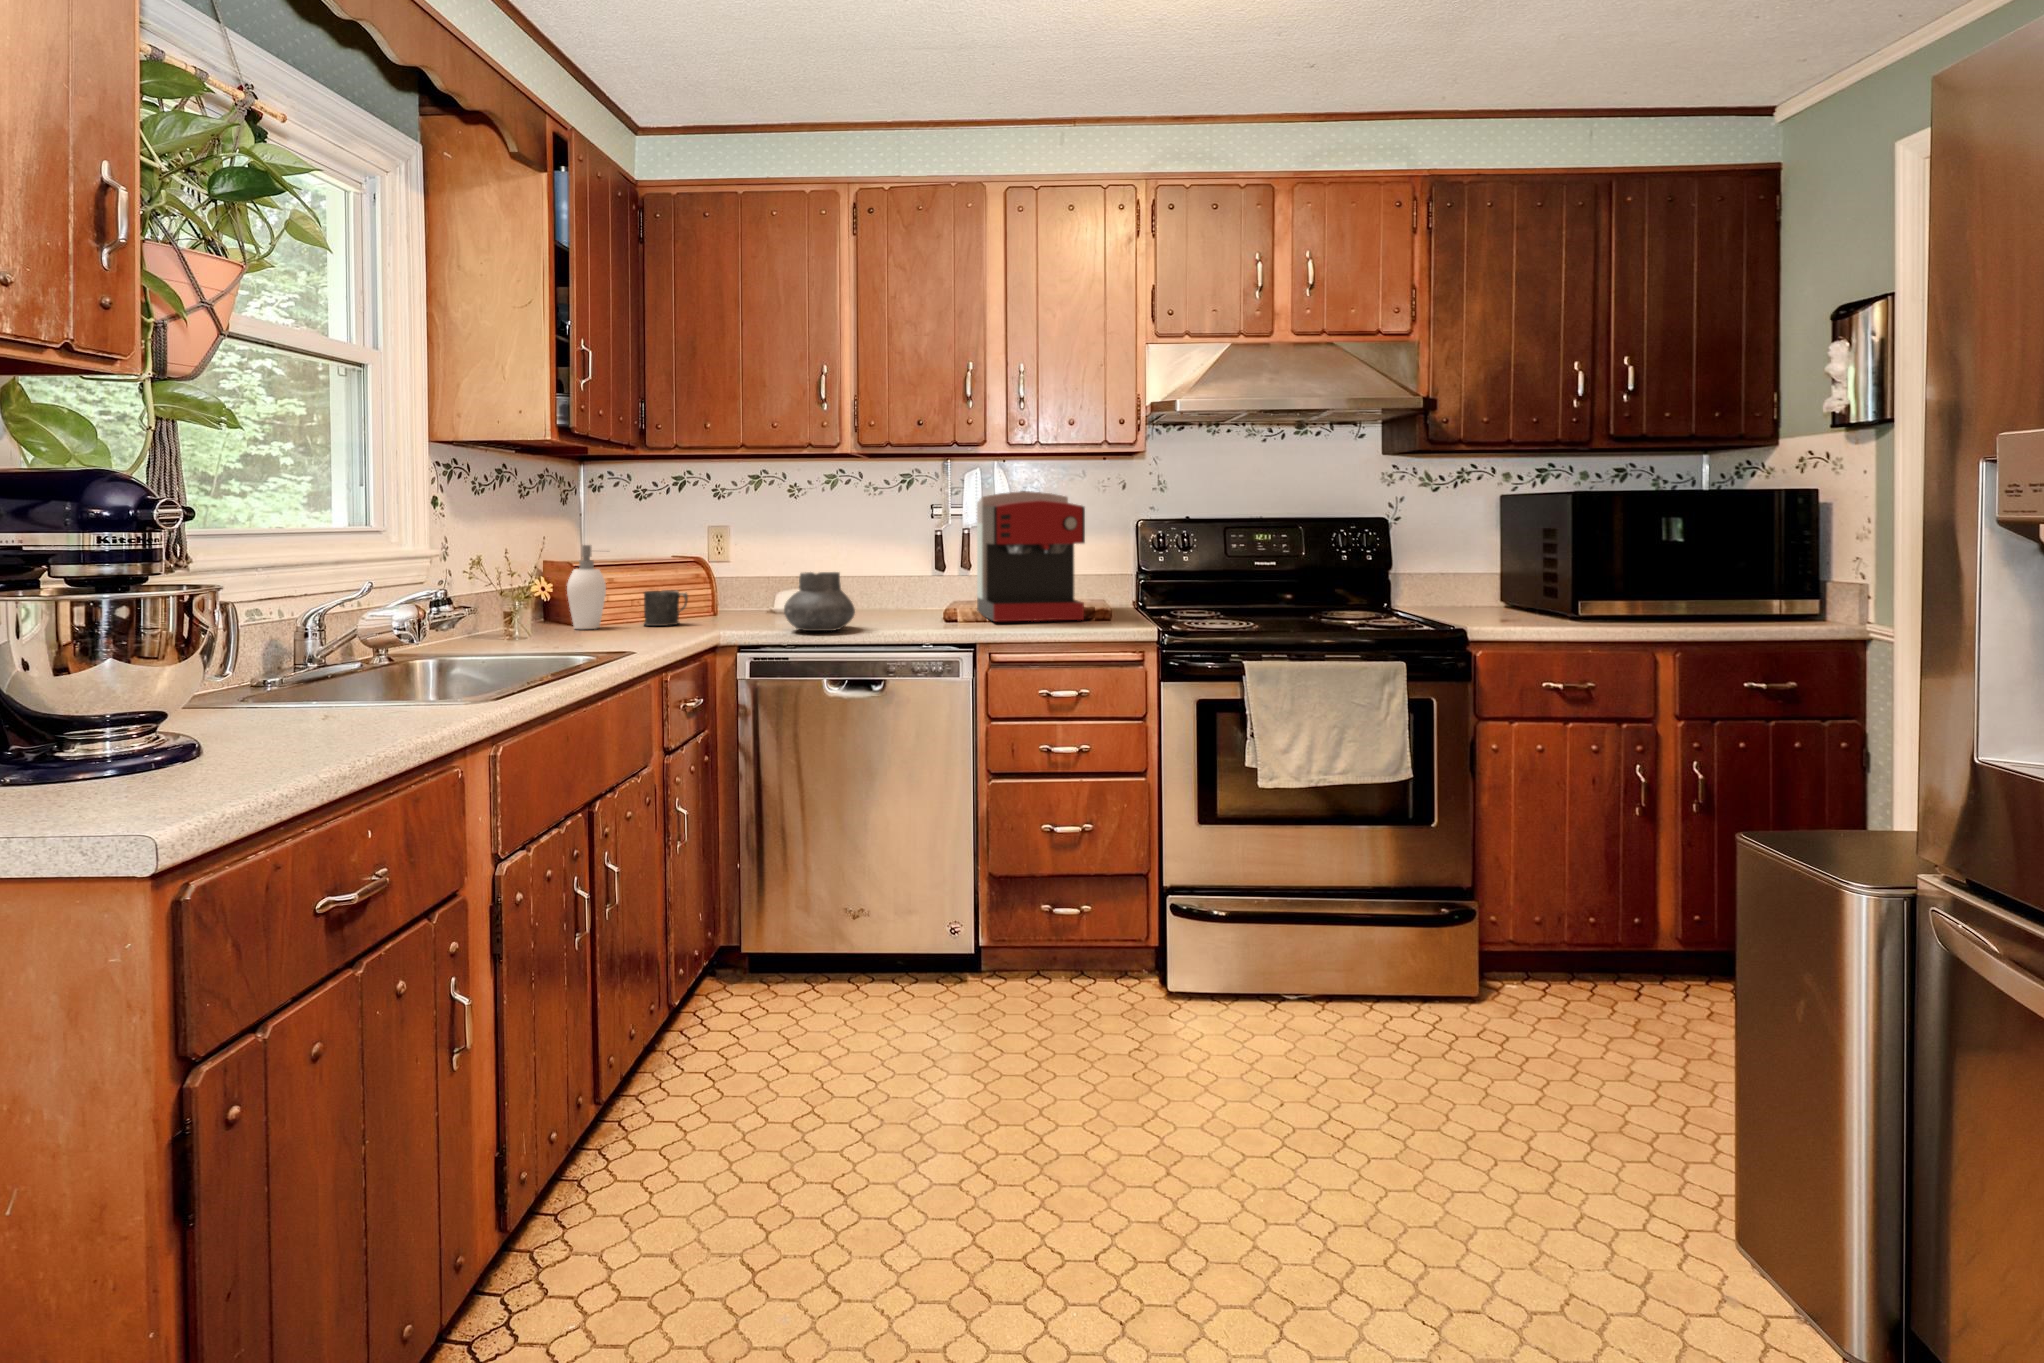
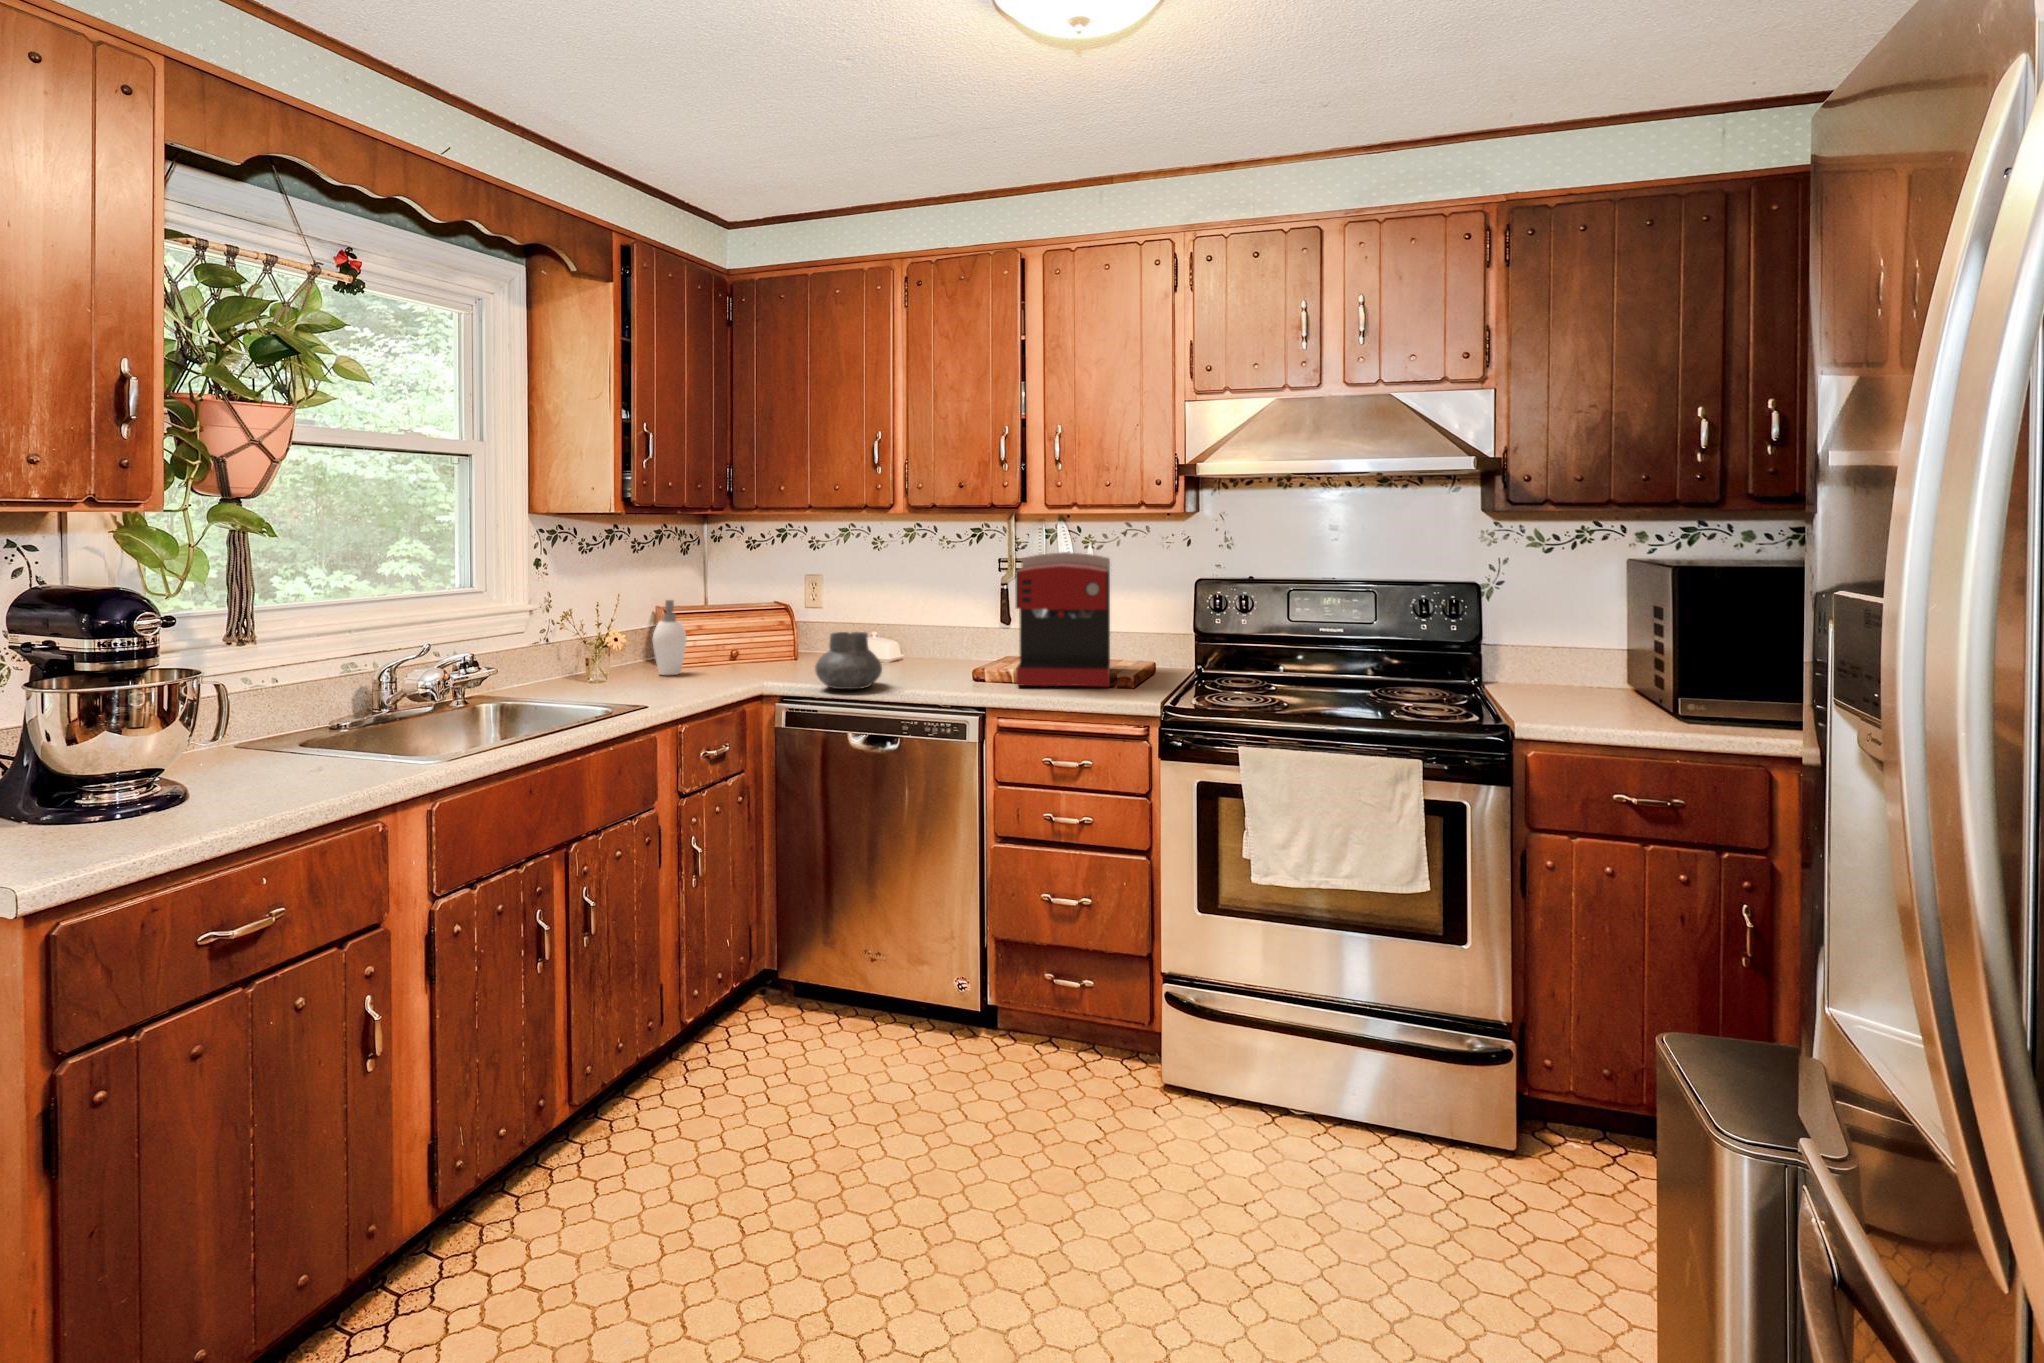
mug: present [644,590,688,626] -> none [718,641,756,674]

